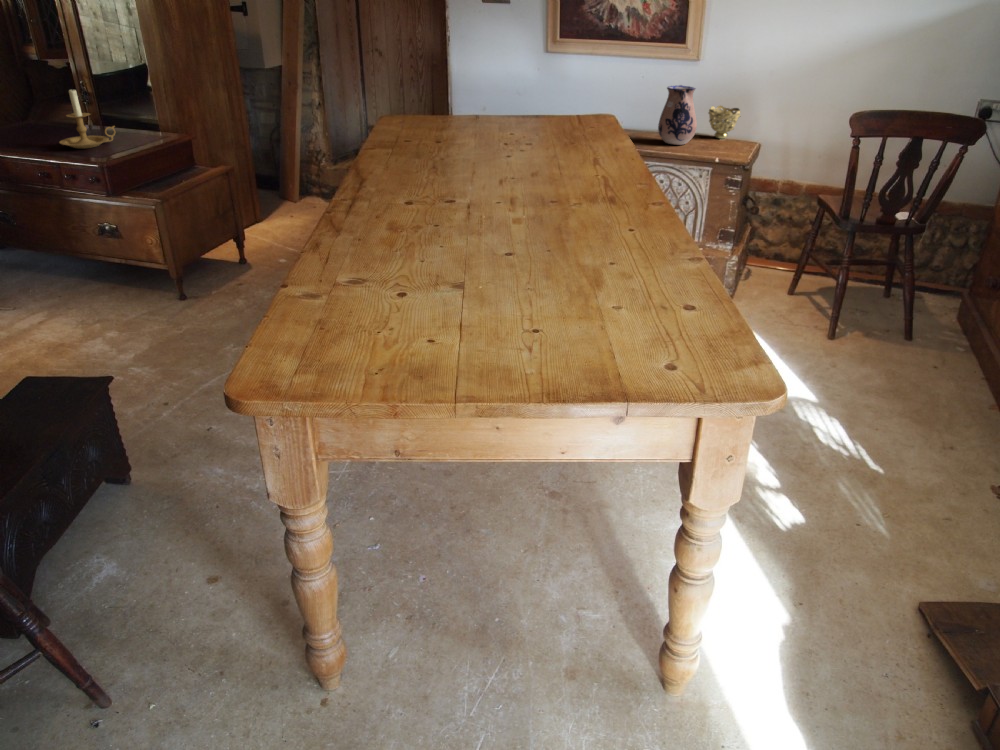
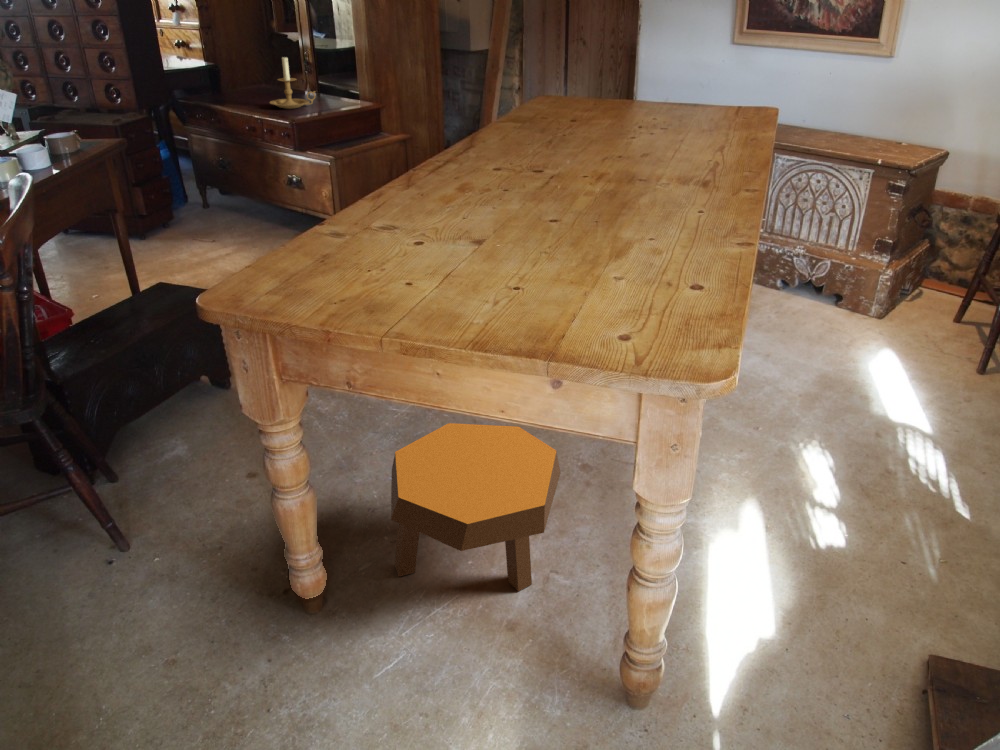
ceramic pitcher: present [658,85,697,145] -> none [827,81,874,145]
decorative bowl: present [709,106,740,139] -> none [892,107,931,143]
footstool: none [394,480,585,672] -> present [391,423,560,591]

